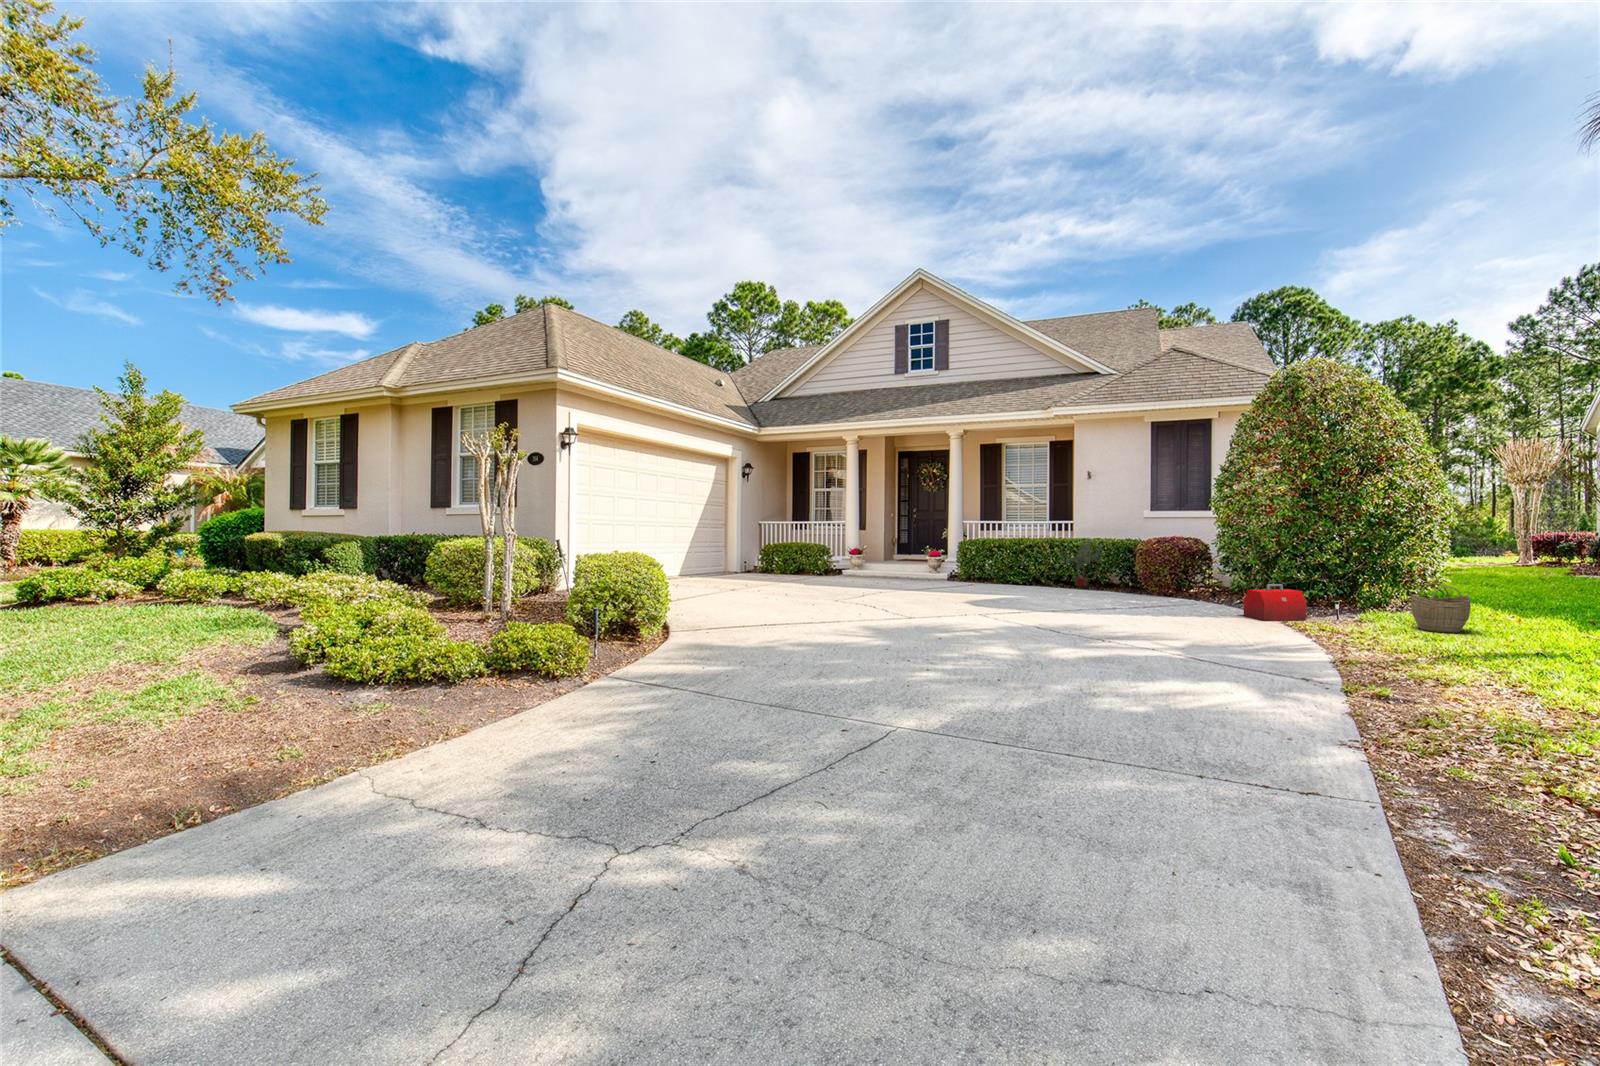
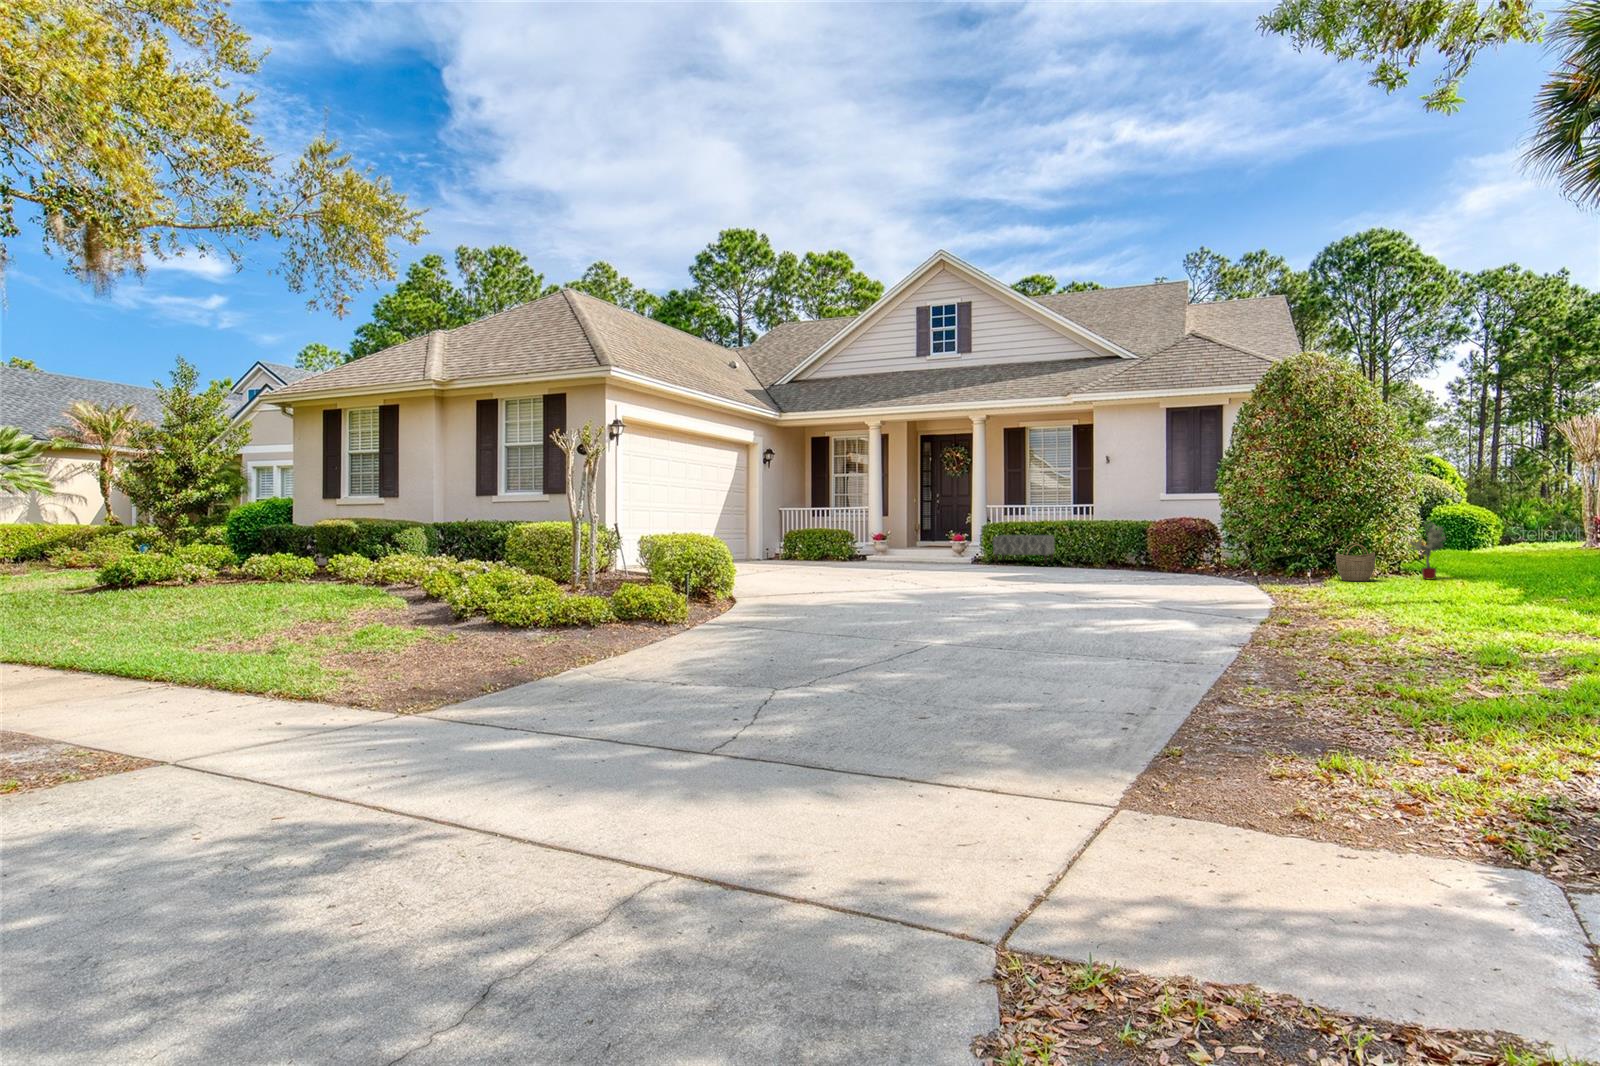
potted tree: present [1062,541,1102,587] -> present [1408,520,1446,580]
bench: none [971,554,1037,586] -> present [993,535,1055,563]
toolbox: present [1244,584,1307,621] -> none [1215,549,1262,579]

